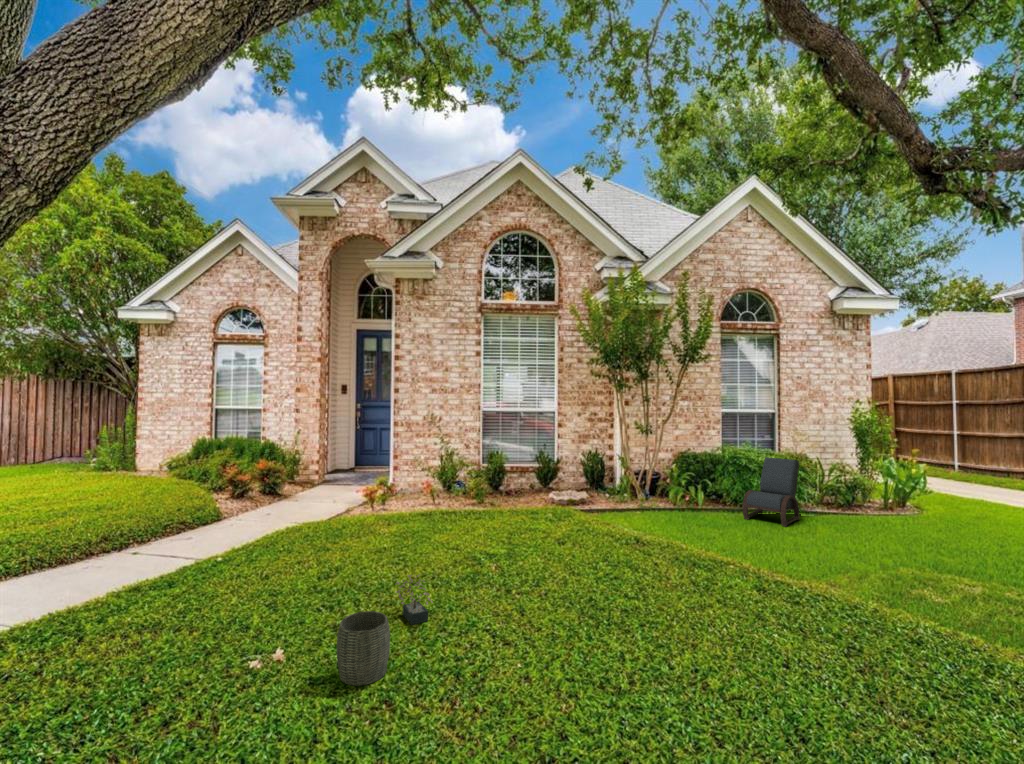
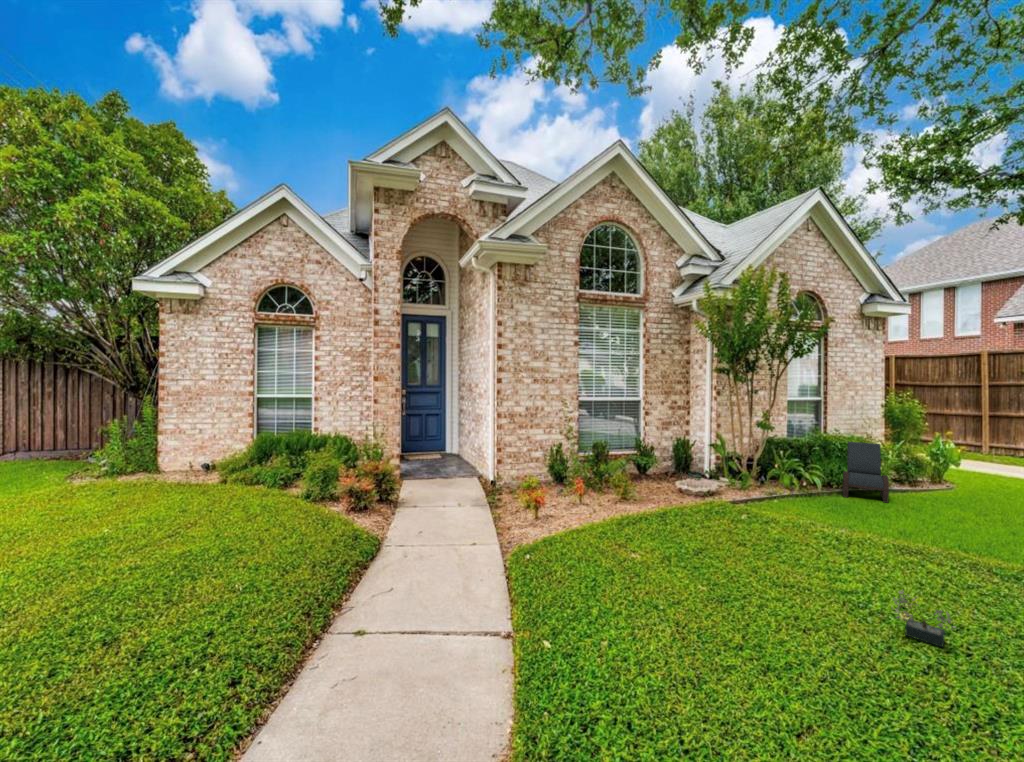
decorative plant: present [396,575,432,625] -> present [894,591,955,647]
woven basket: present [337,611,390,686] -> none [846,642,919,733]

